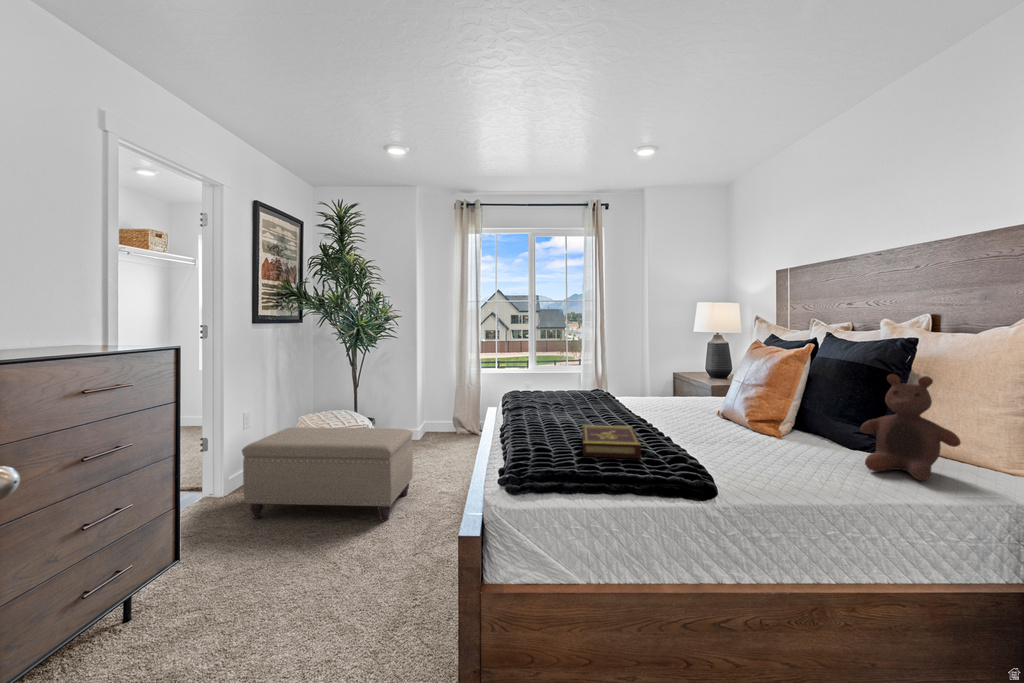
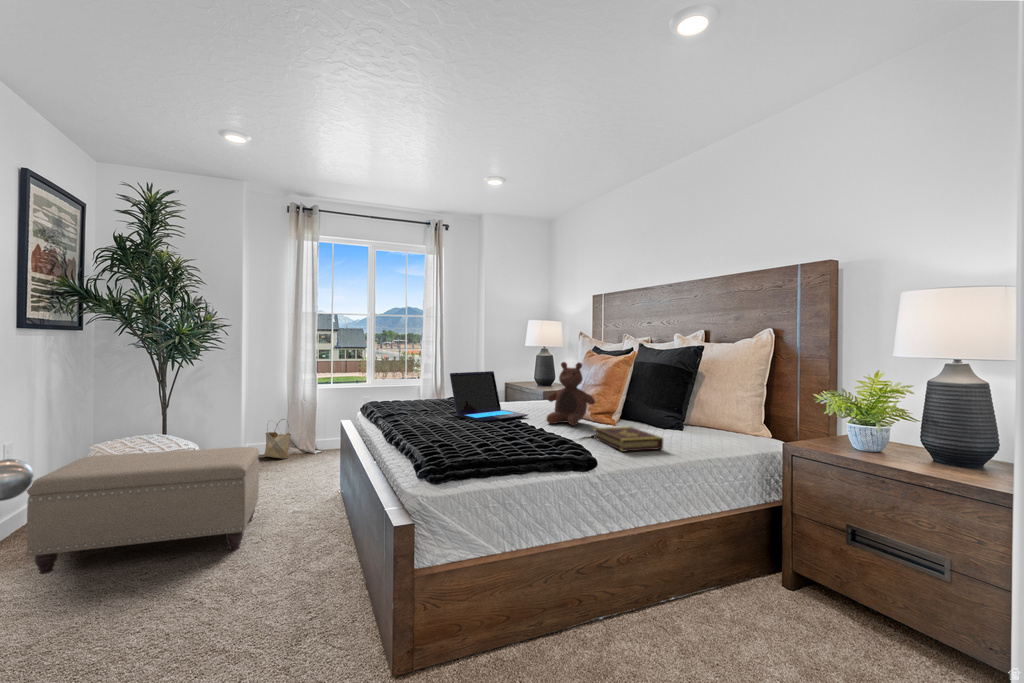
laptop: none [581,365,669,423] -> present [450,371,528,422]
stuffed bear: present [860,374,961,480] -> present [547,362,595,426]
woven basket: none [438,401,459,438] -> present [264,419,291,459]
book: present [582,425,641,458] -> present [594,426,663,451]

